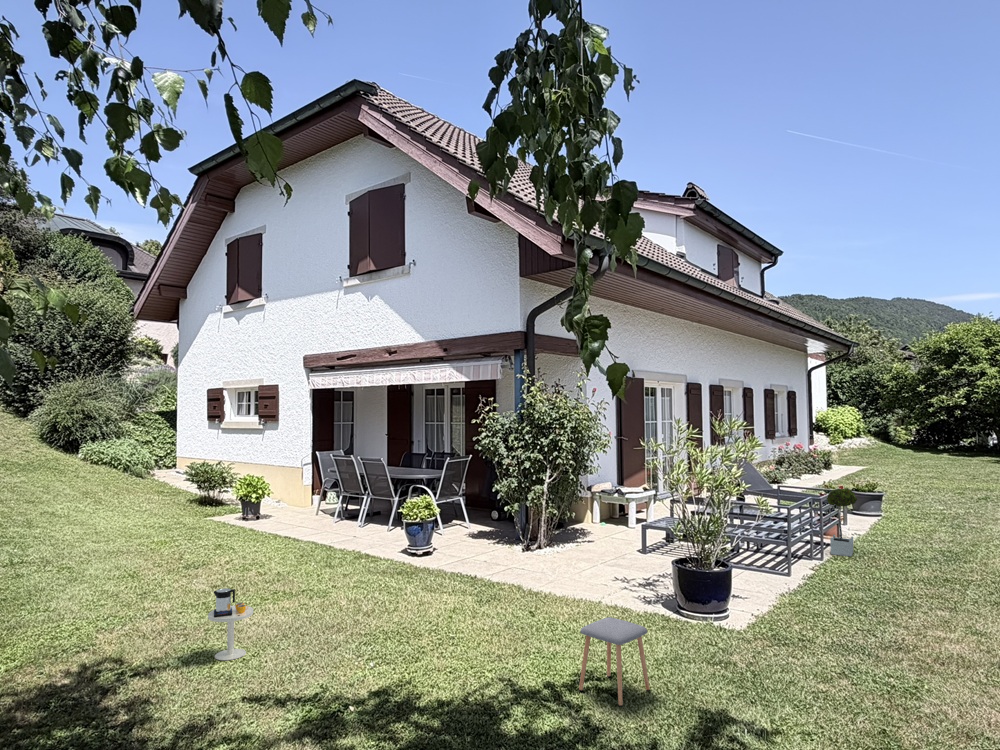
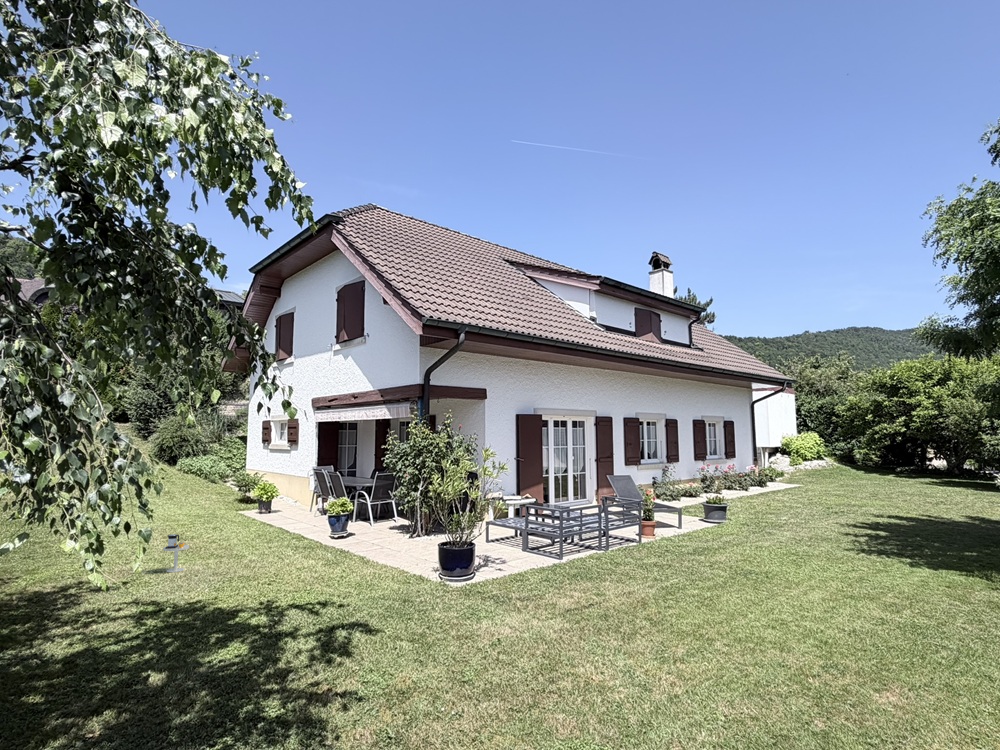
potted tree: present [827,488,857,556] -> none [607,491,628,539]
stool: present [579,617,650,706] -> none [329,552,365,595]

